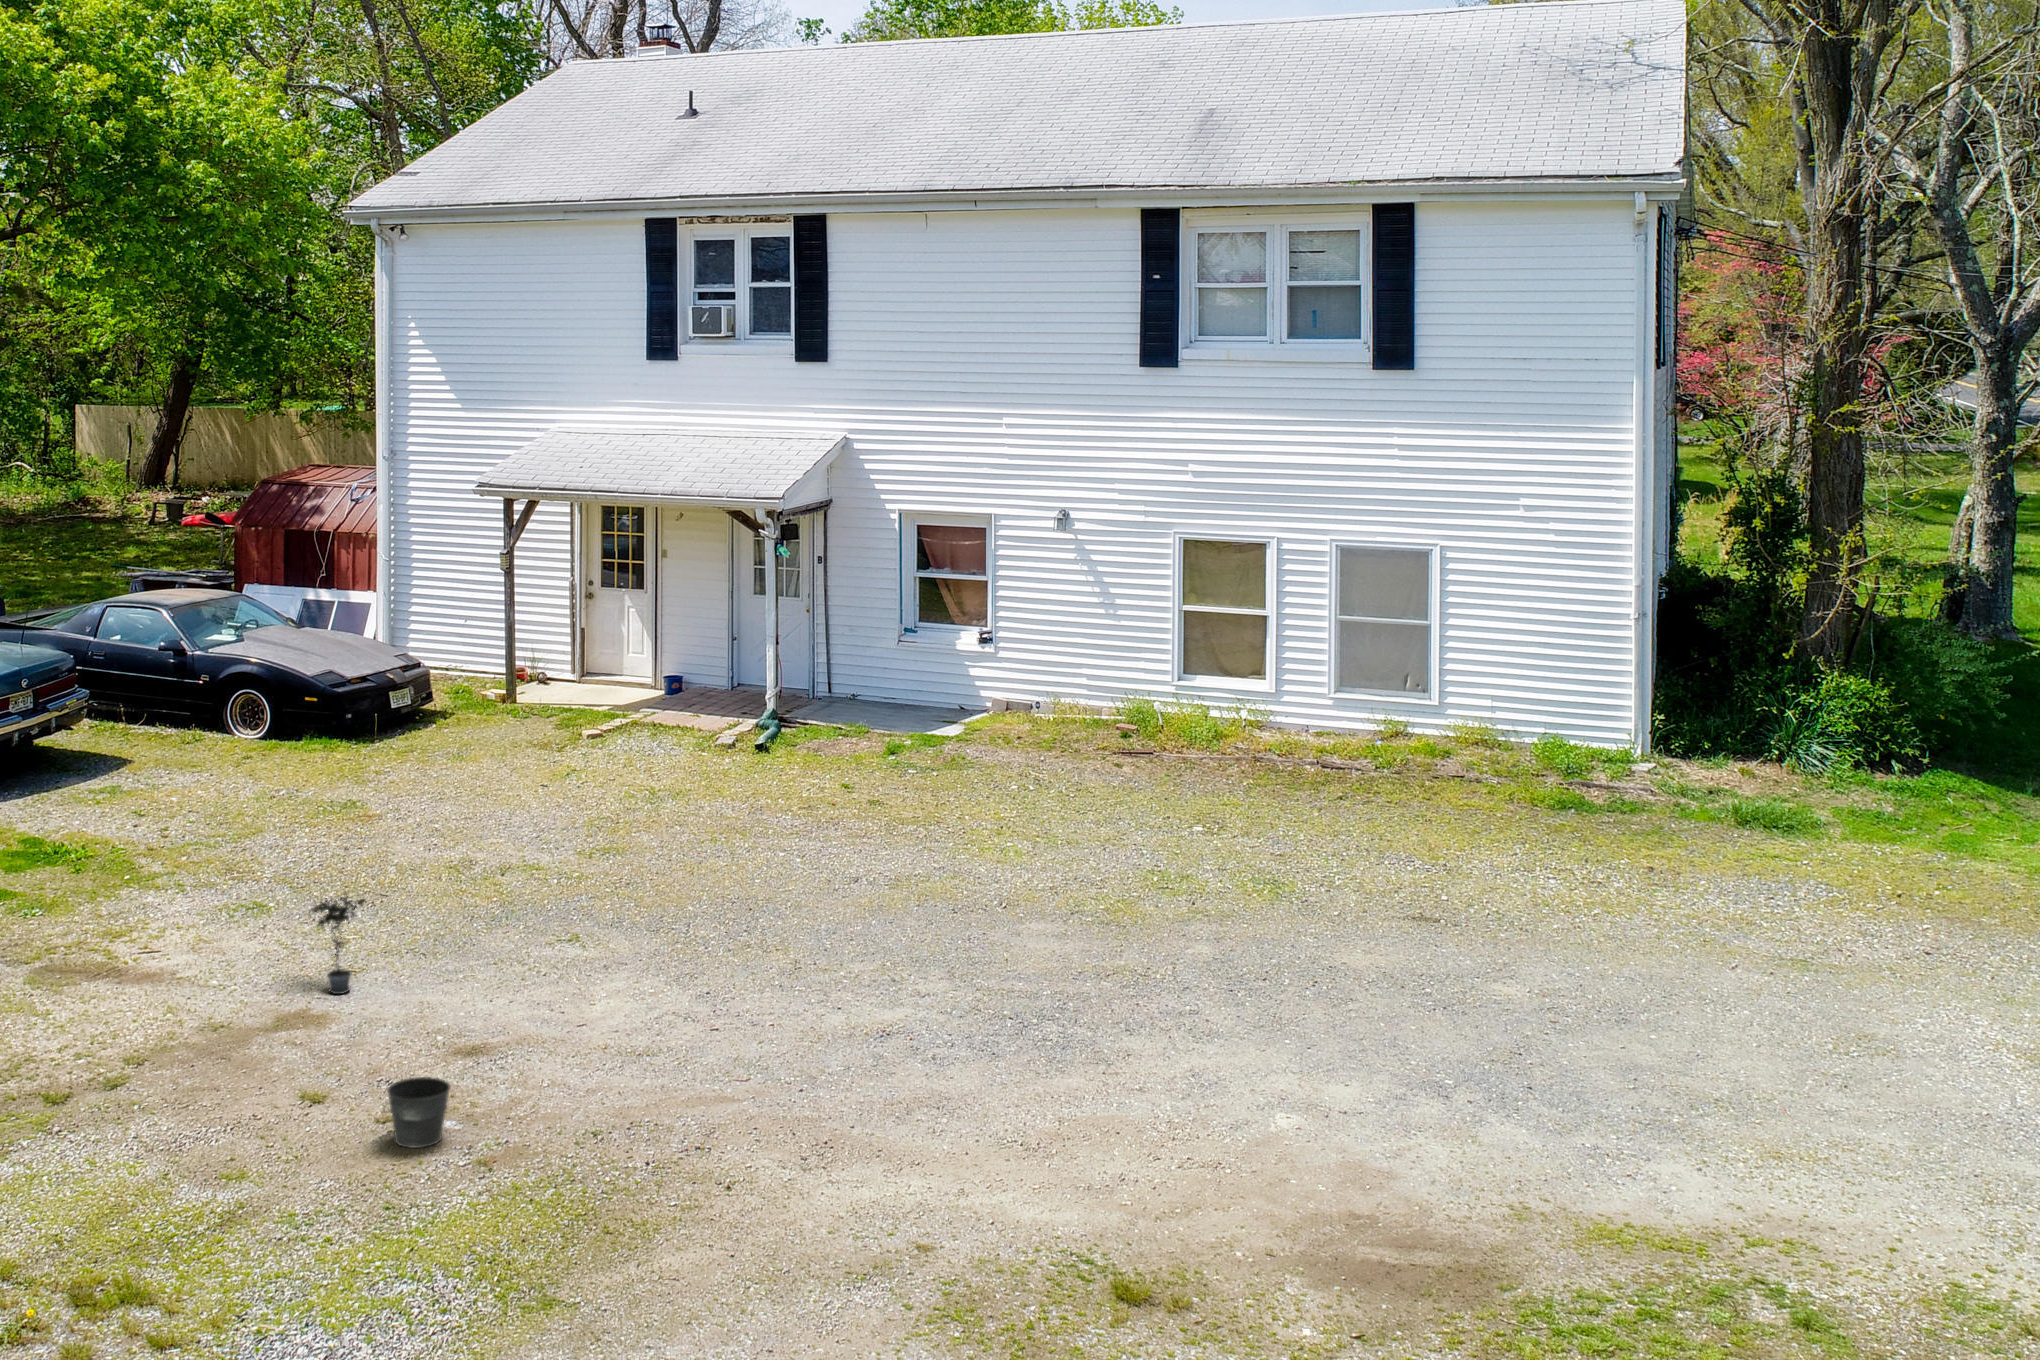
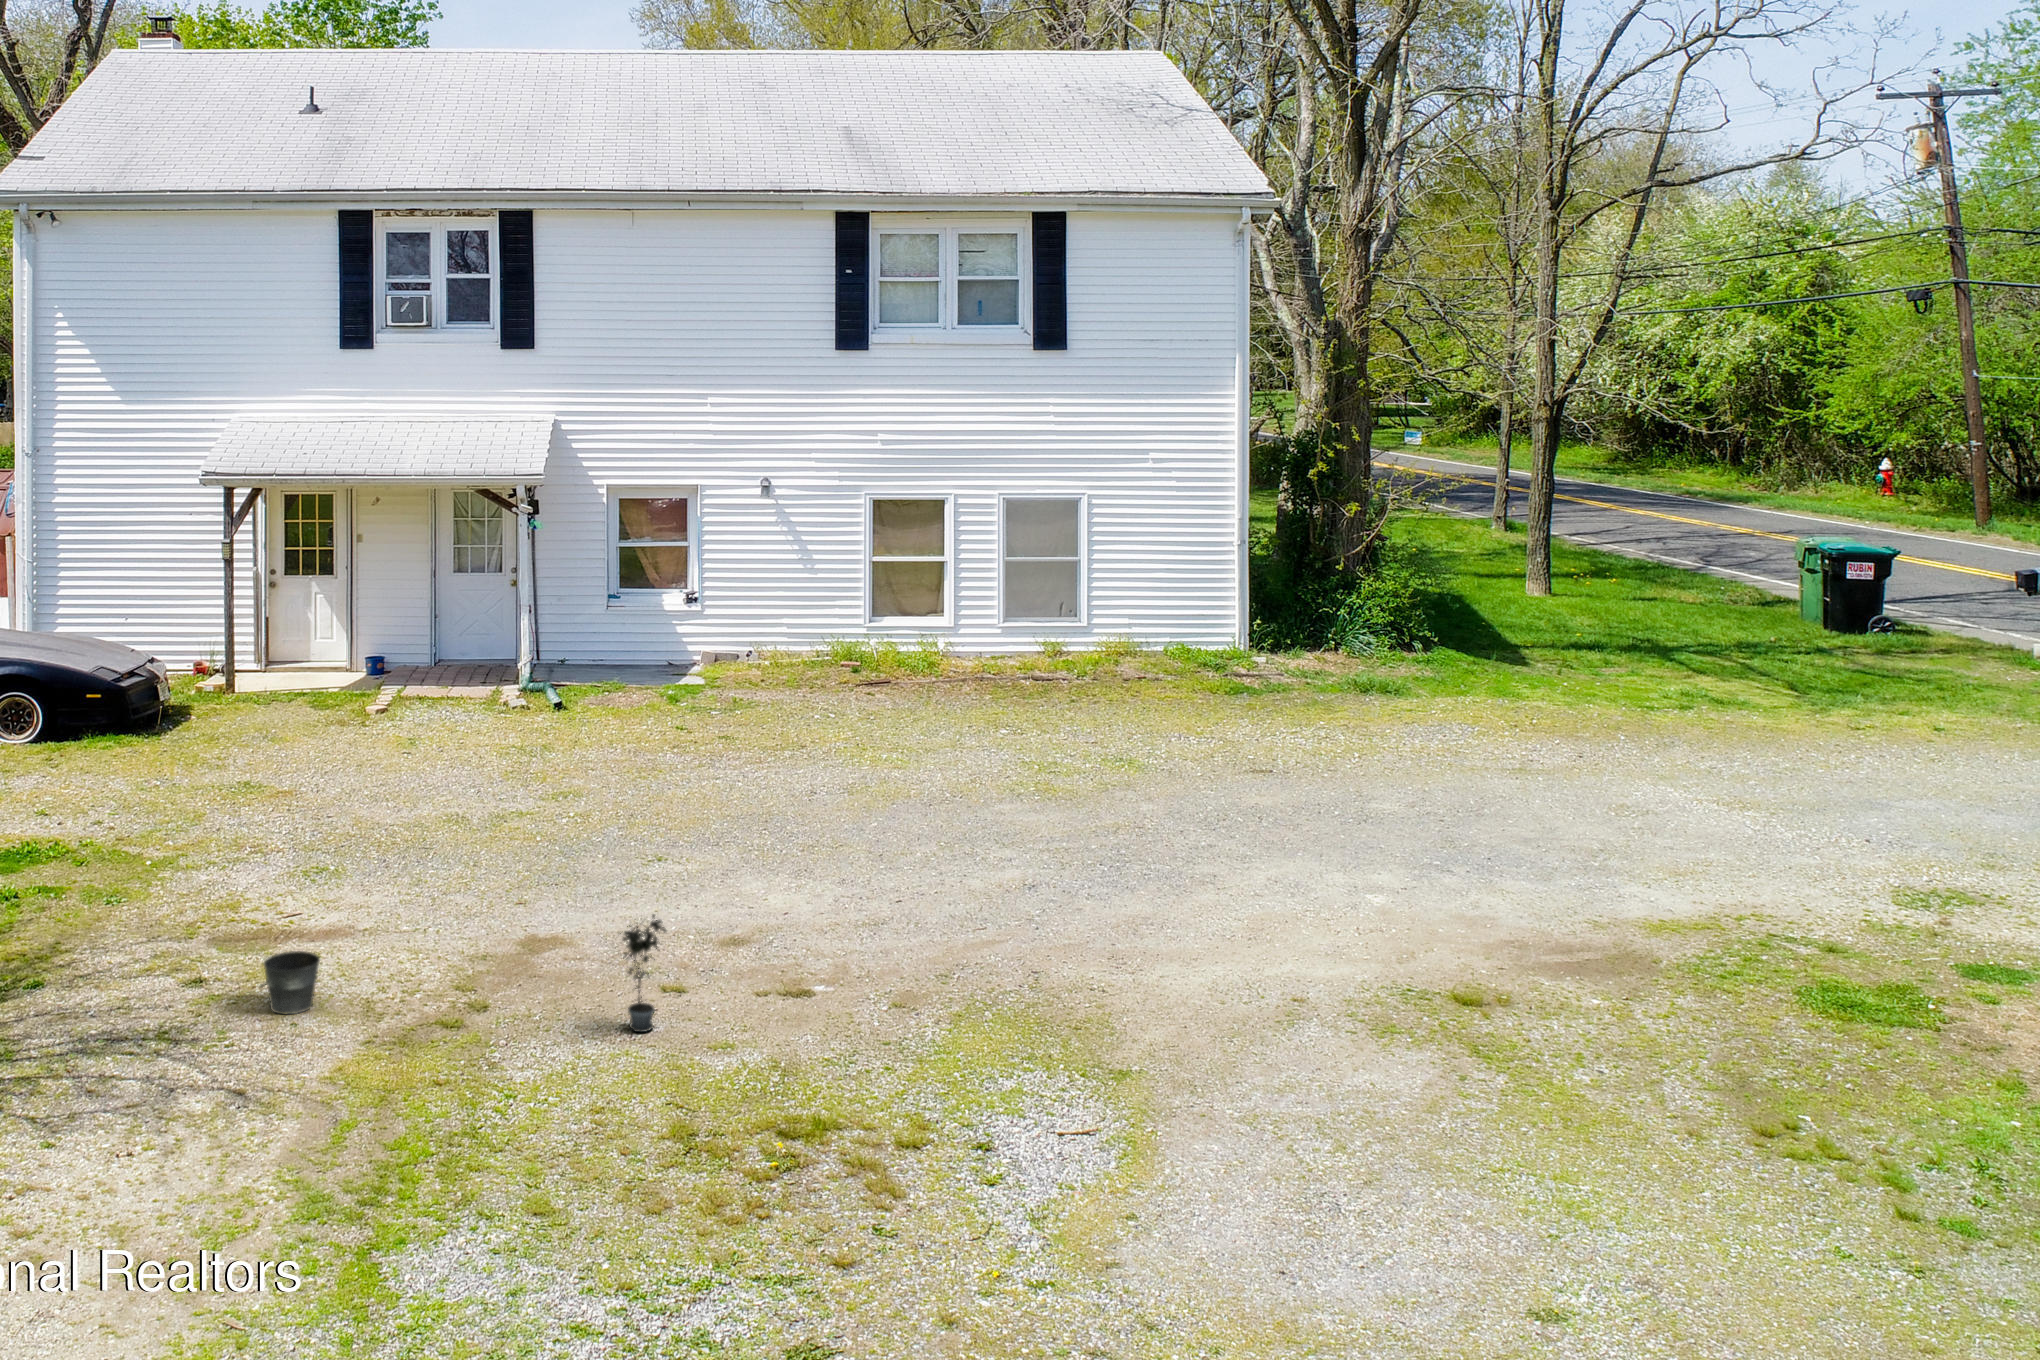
bucket: present [383,1077,450,1148] -> present [260,951,320,1014]

